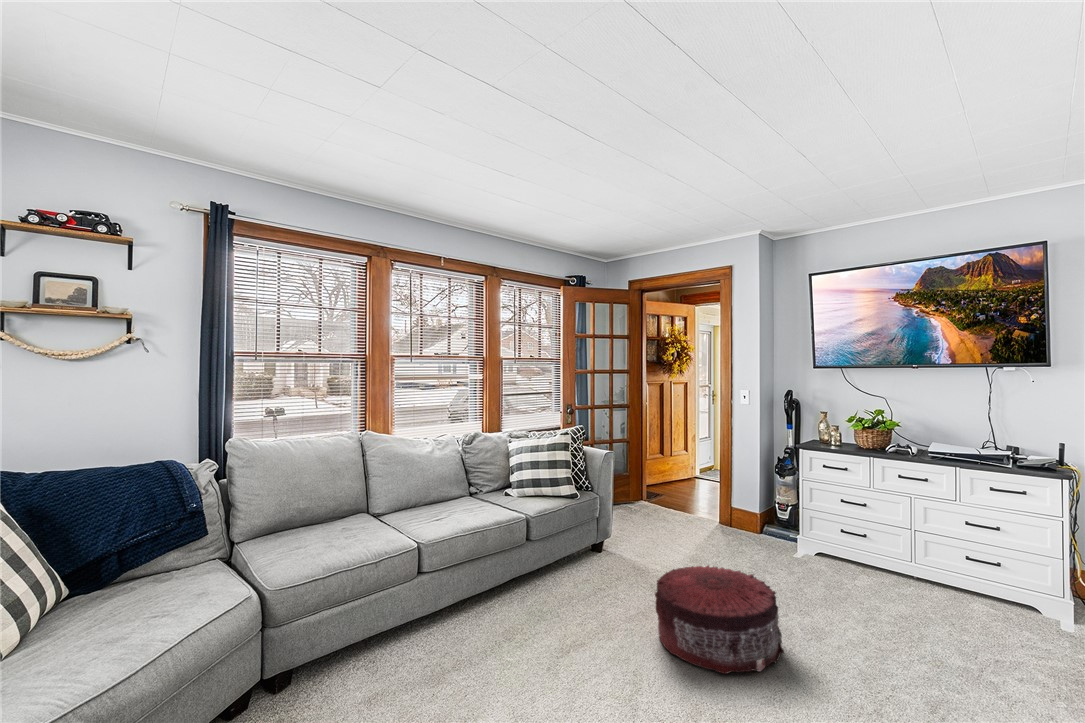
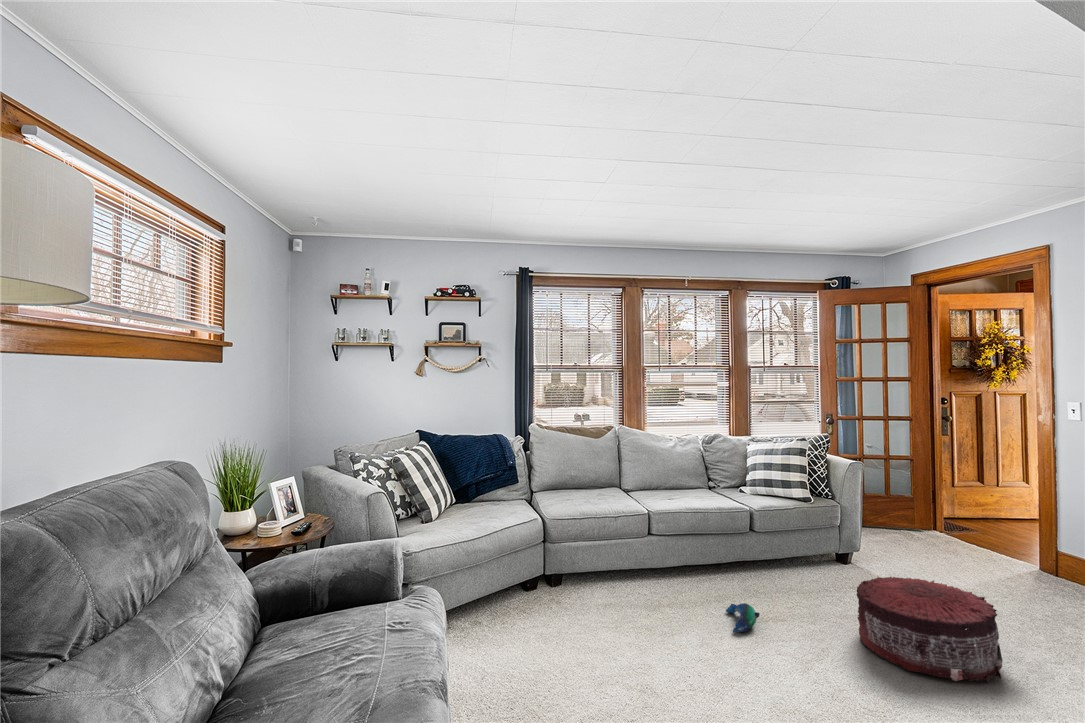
plush toy: none [527,640,571,686] -> present [726,603,760,633]

